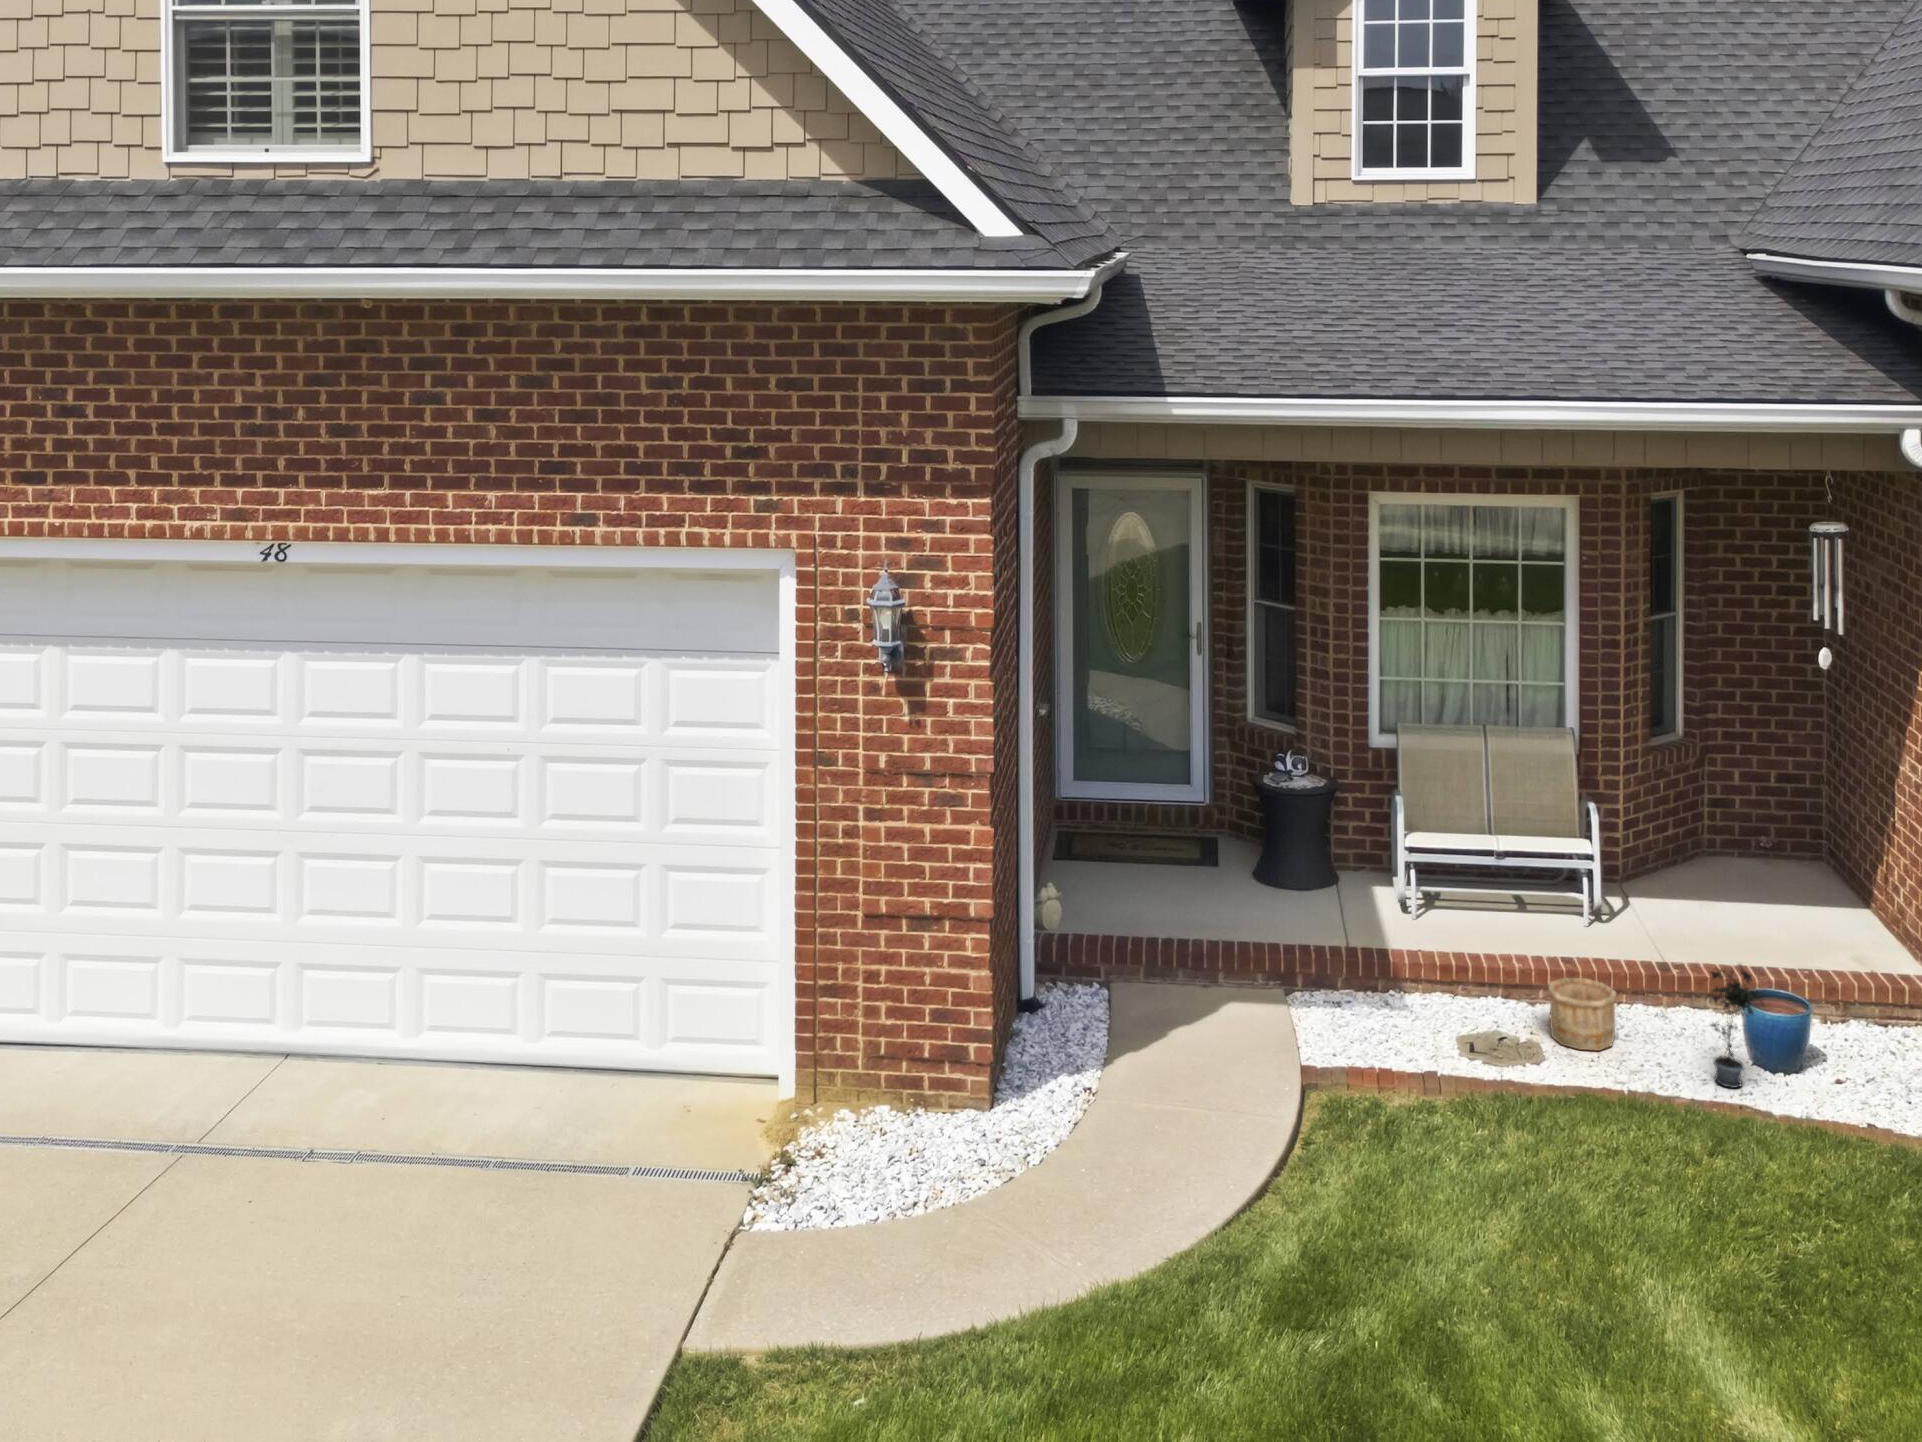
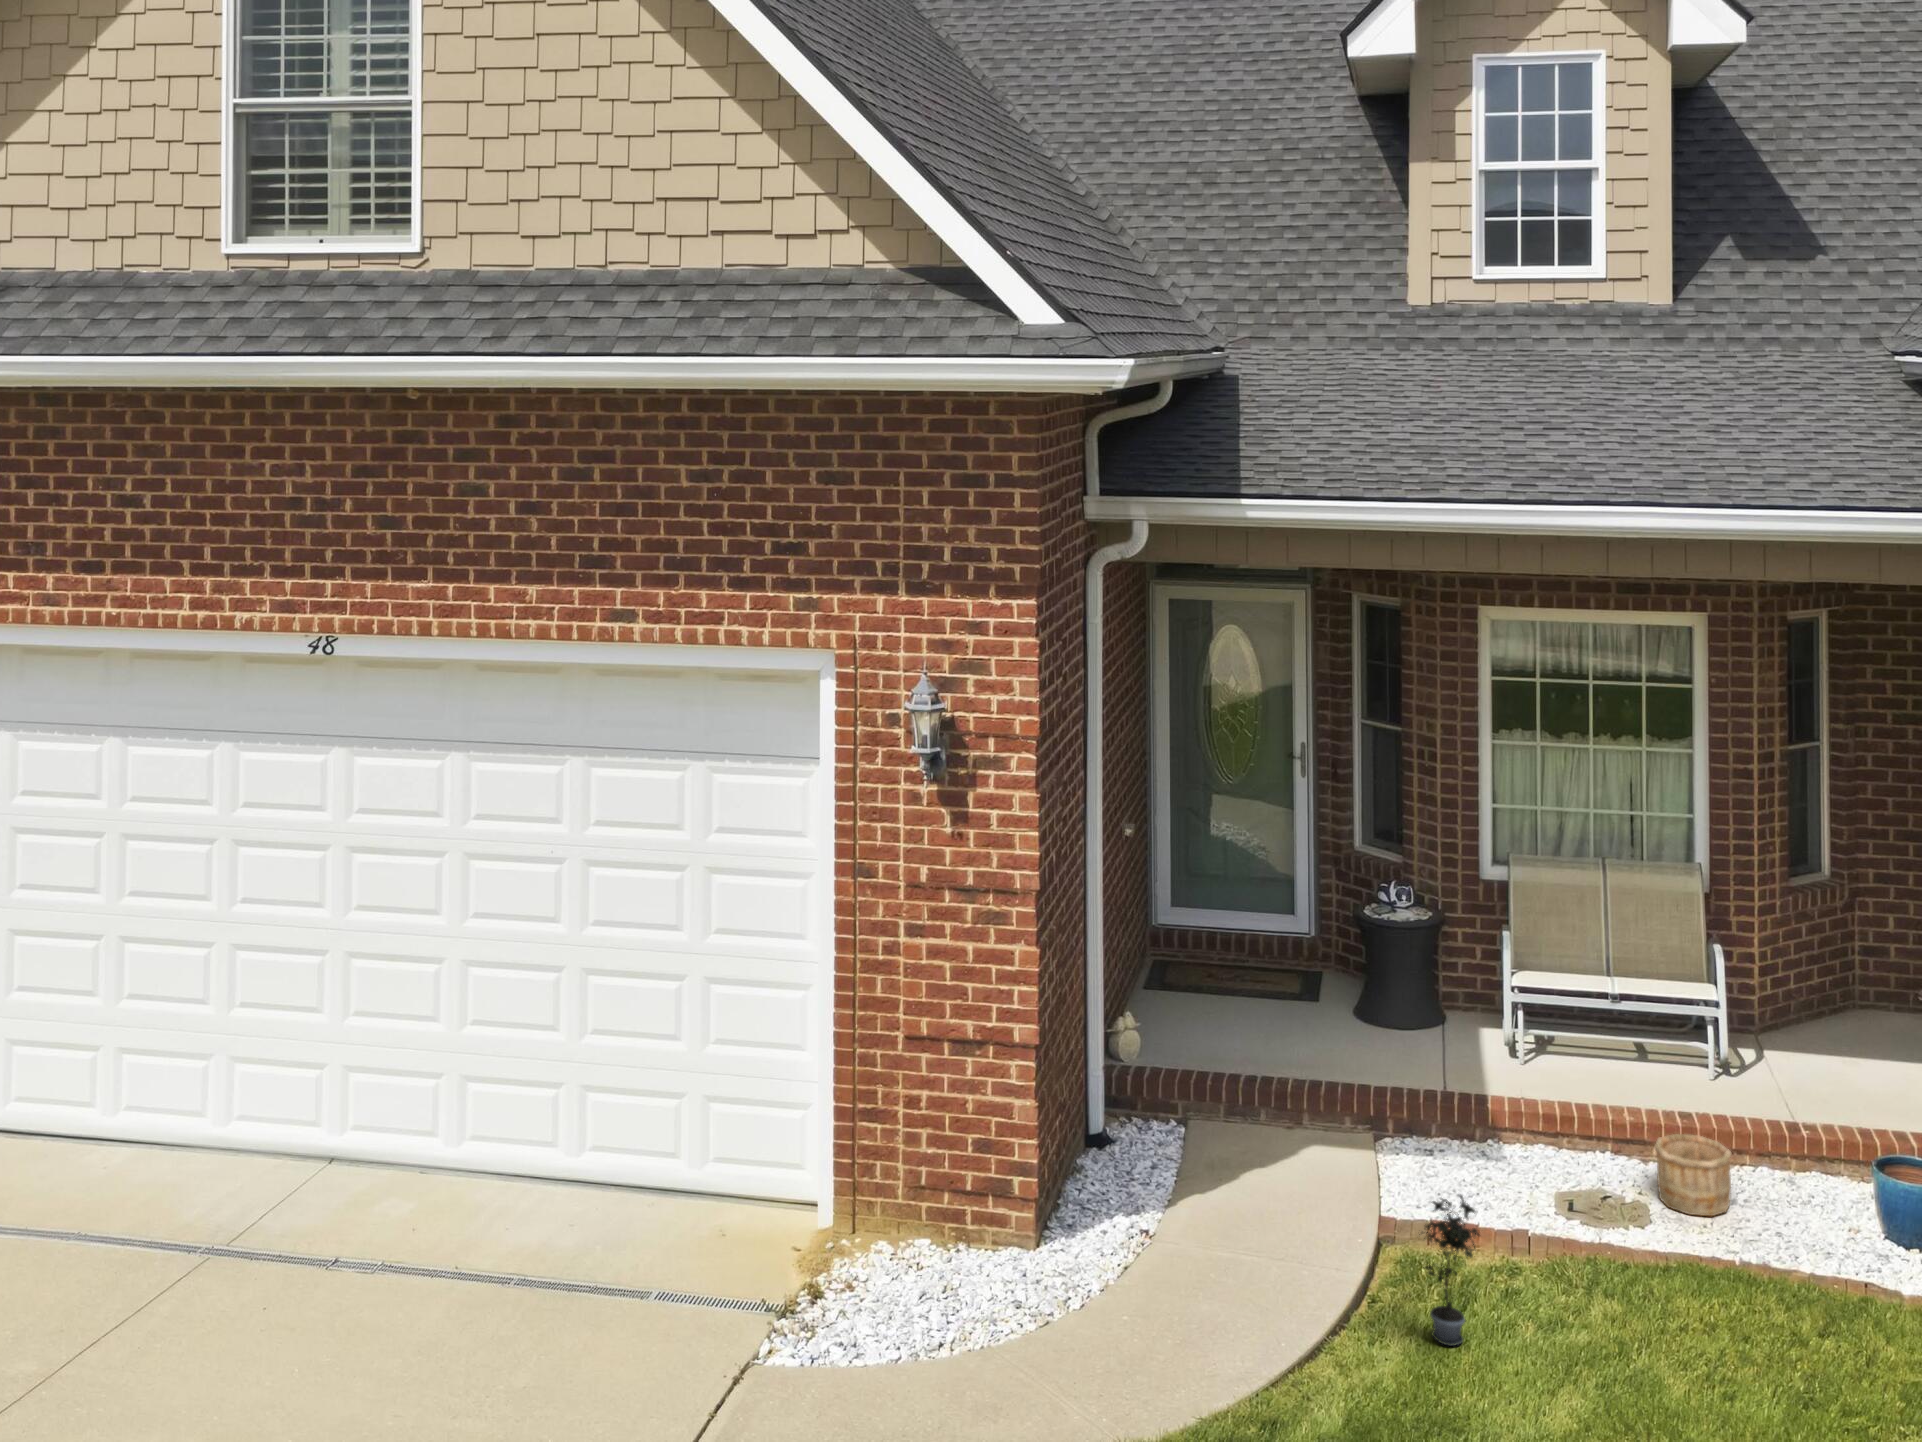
potted plant: present [1706,965,1762,1088] -> present [1419,1194,1479,1346]

